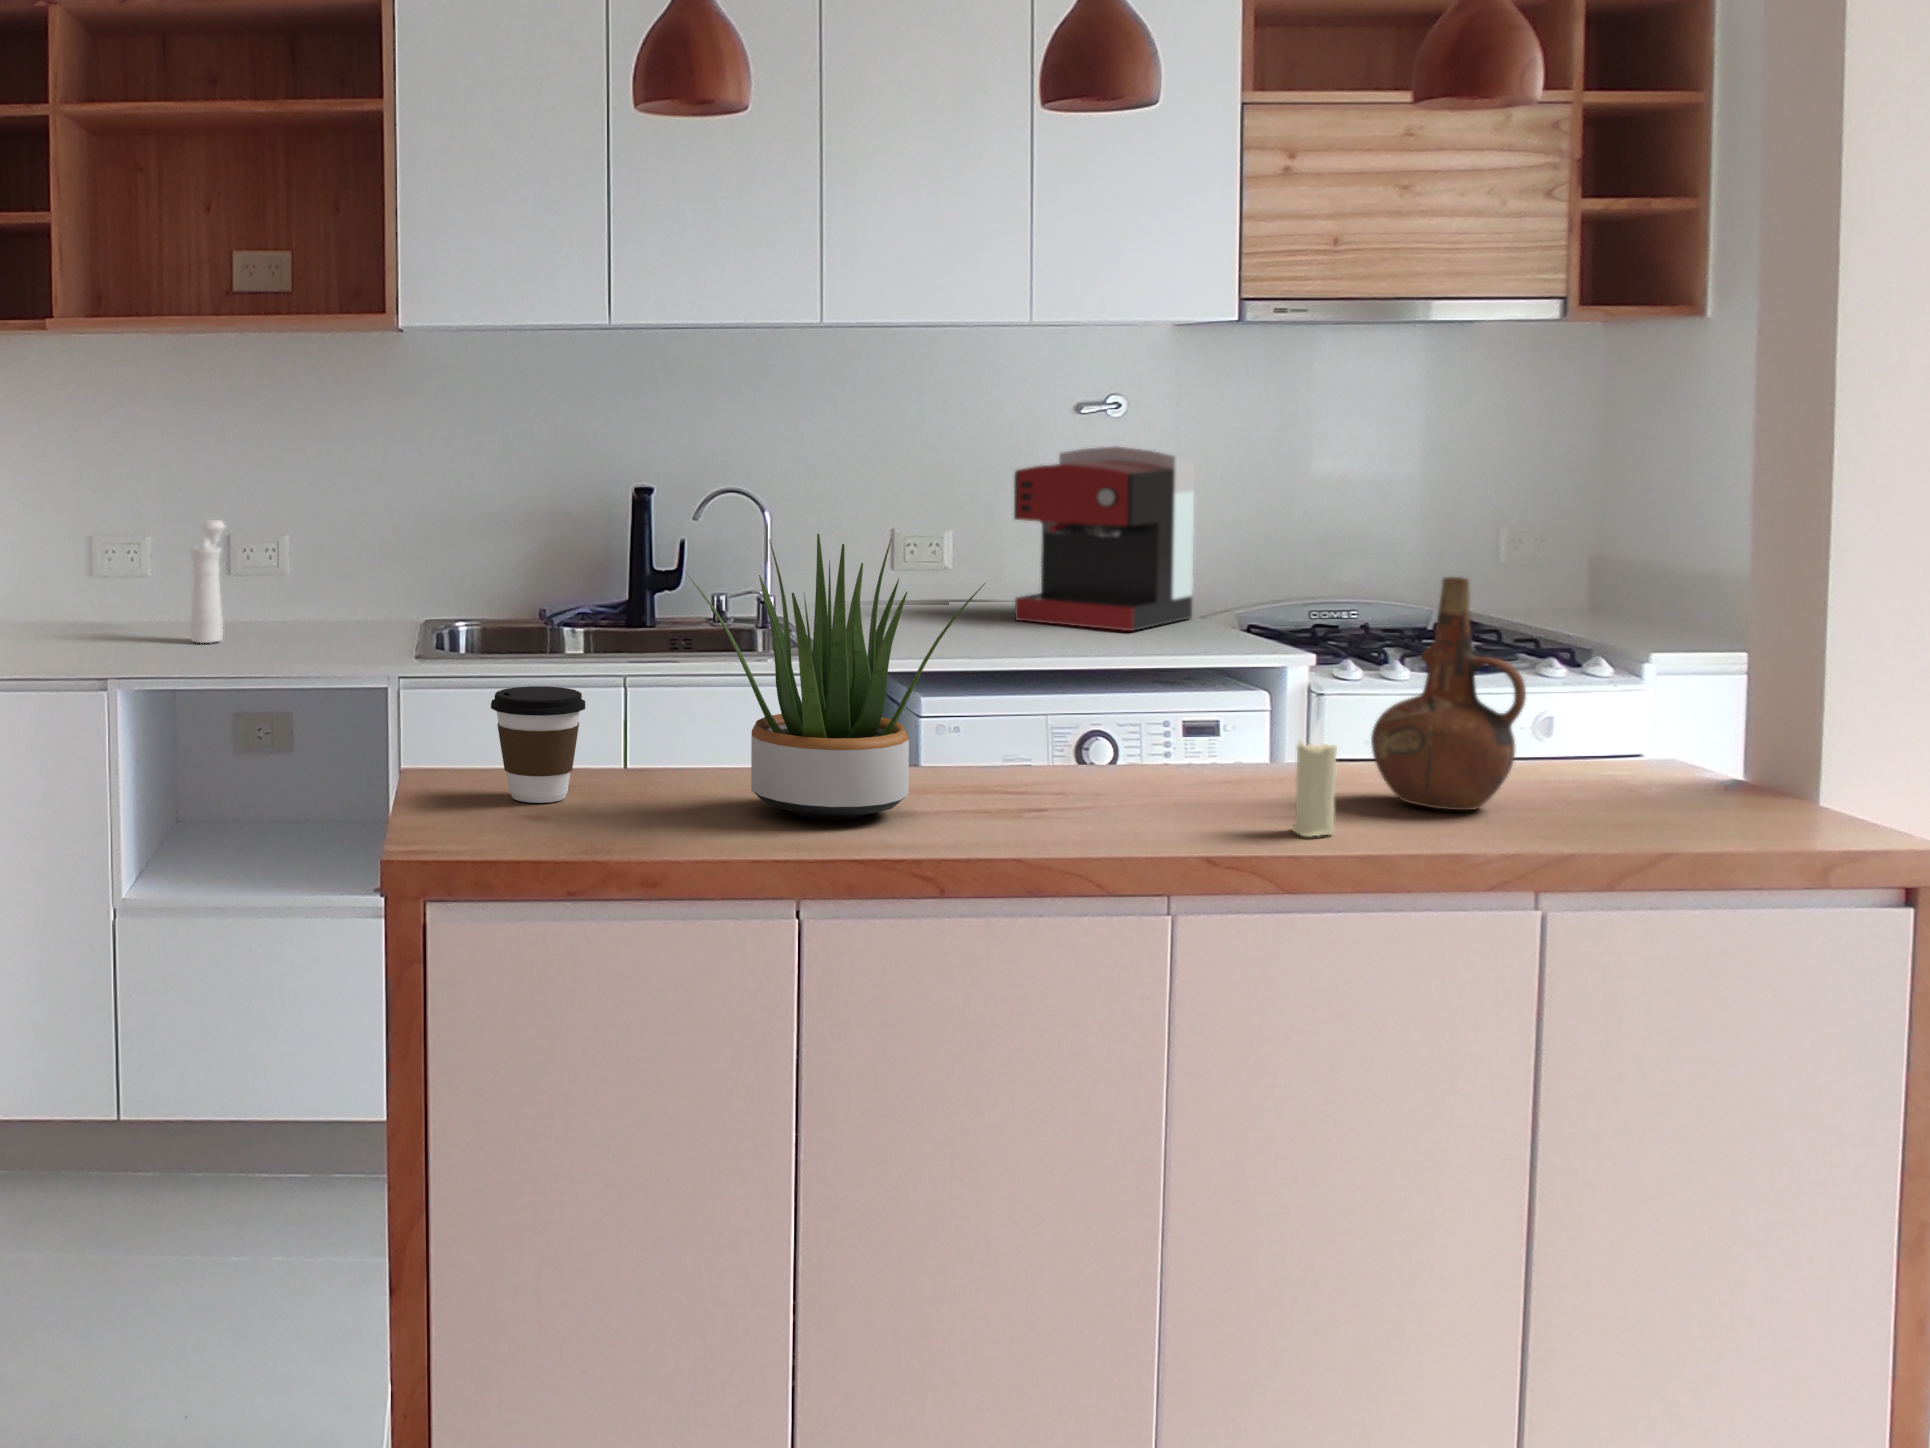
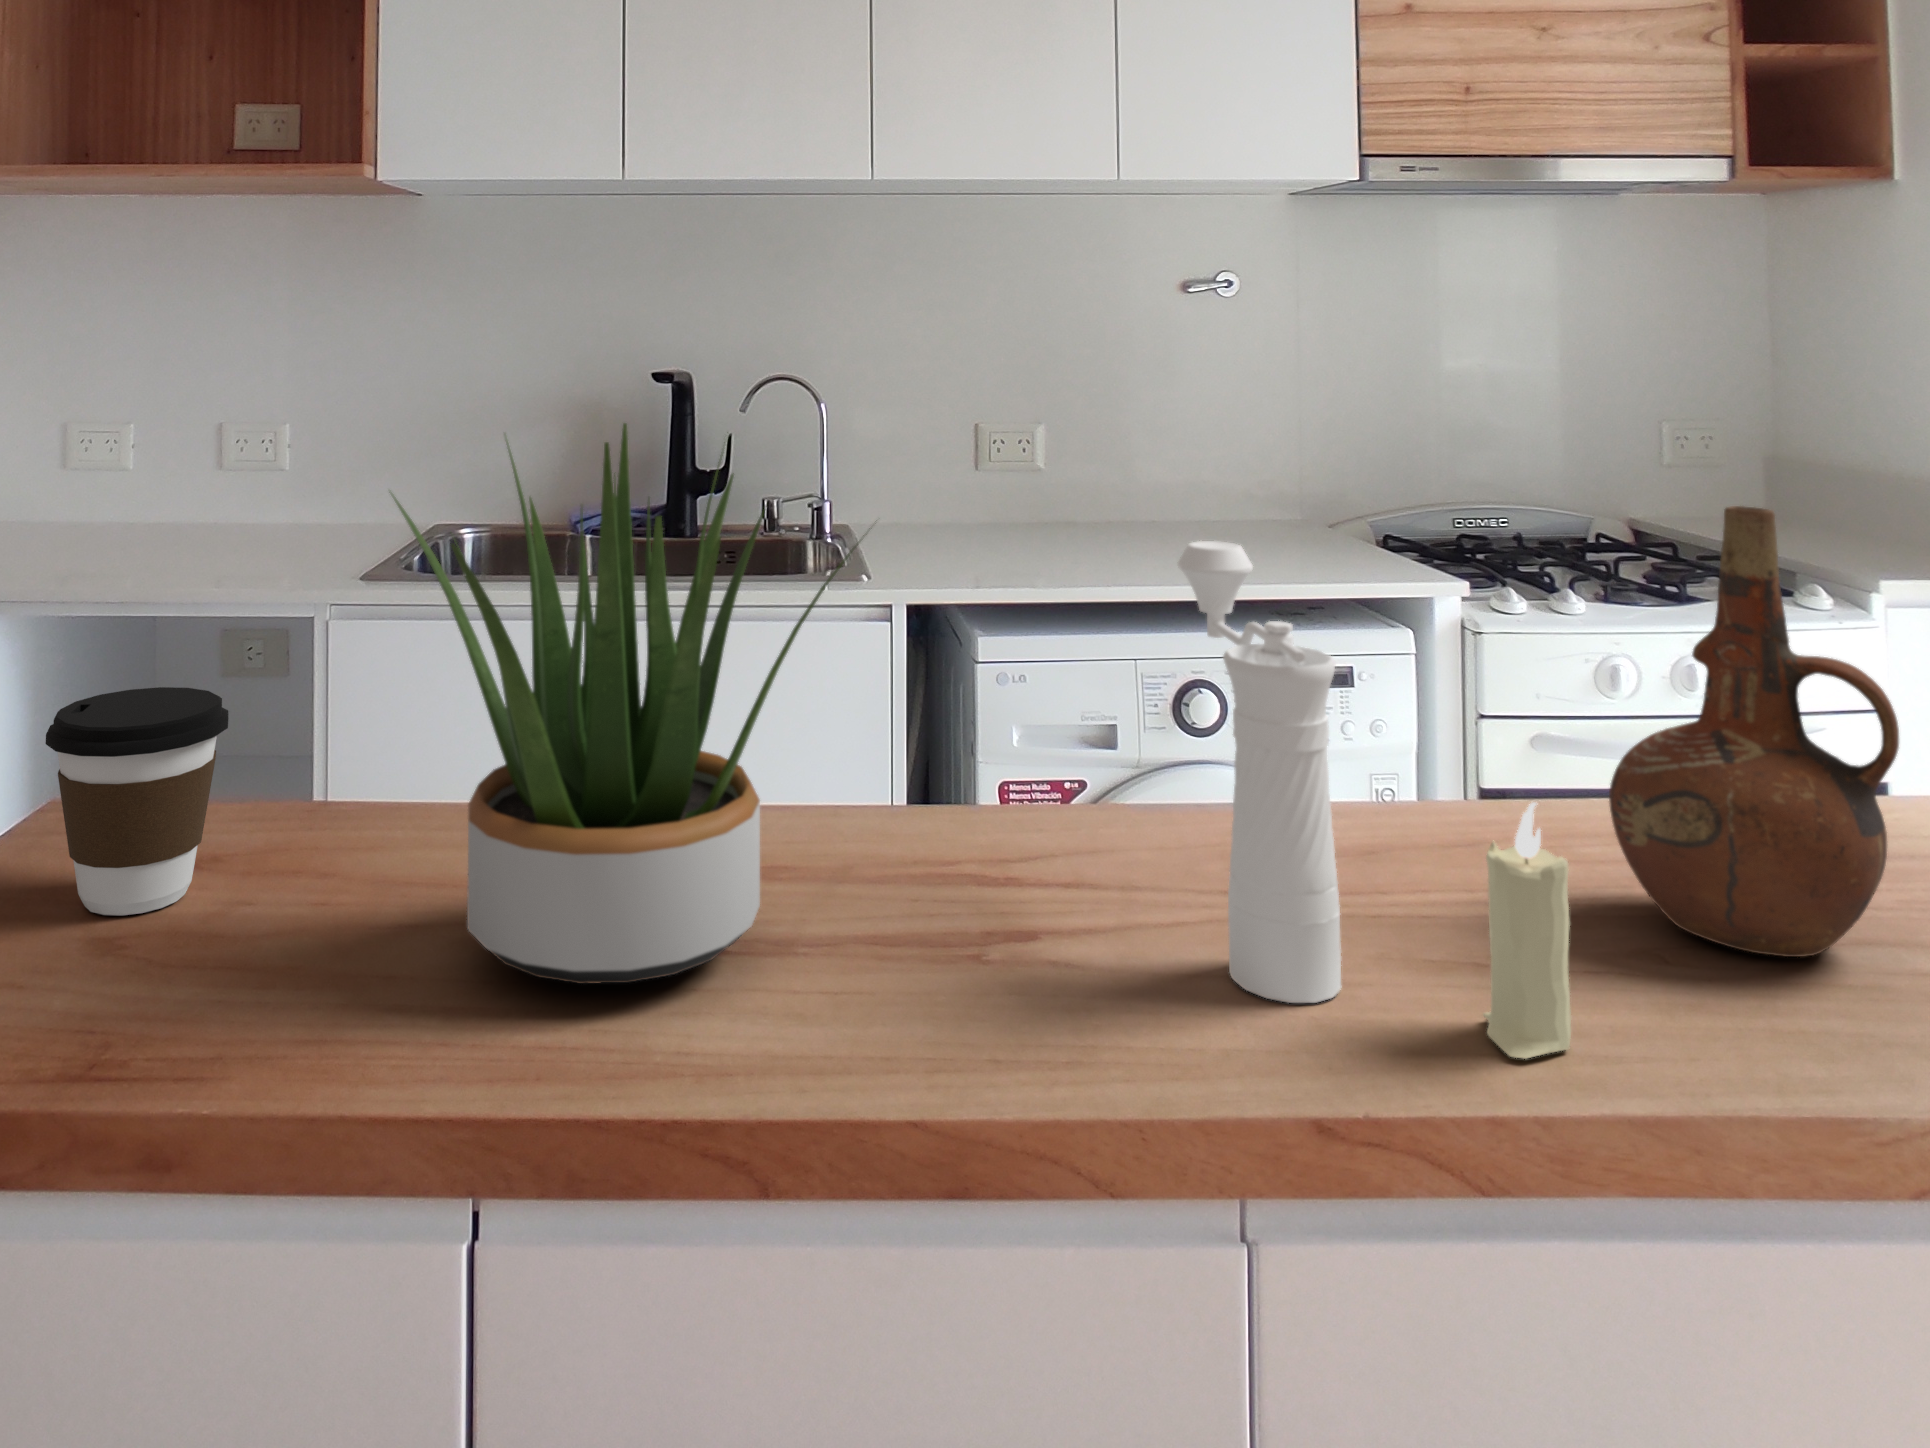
coffee maker: present [1014,447,1195,631] -> none [1112,328,1320,545]
pepper mill: present [190,520,225,643] -> present [1178,541,1341,1003]

